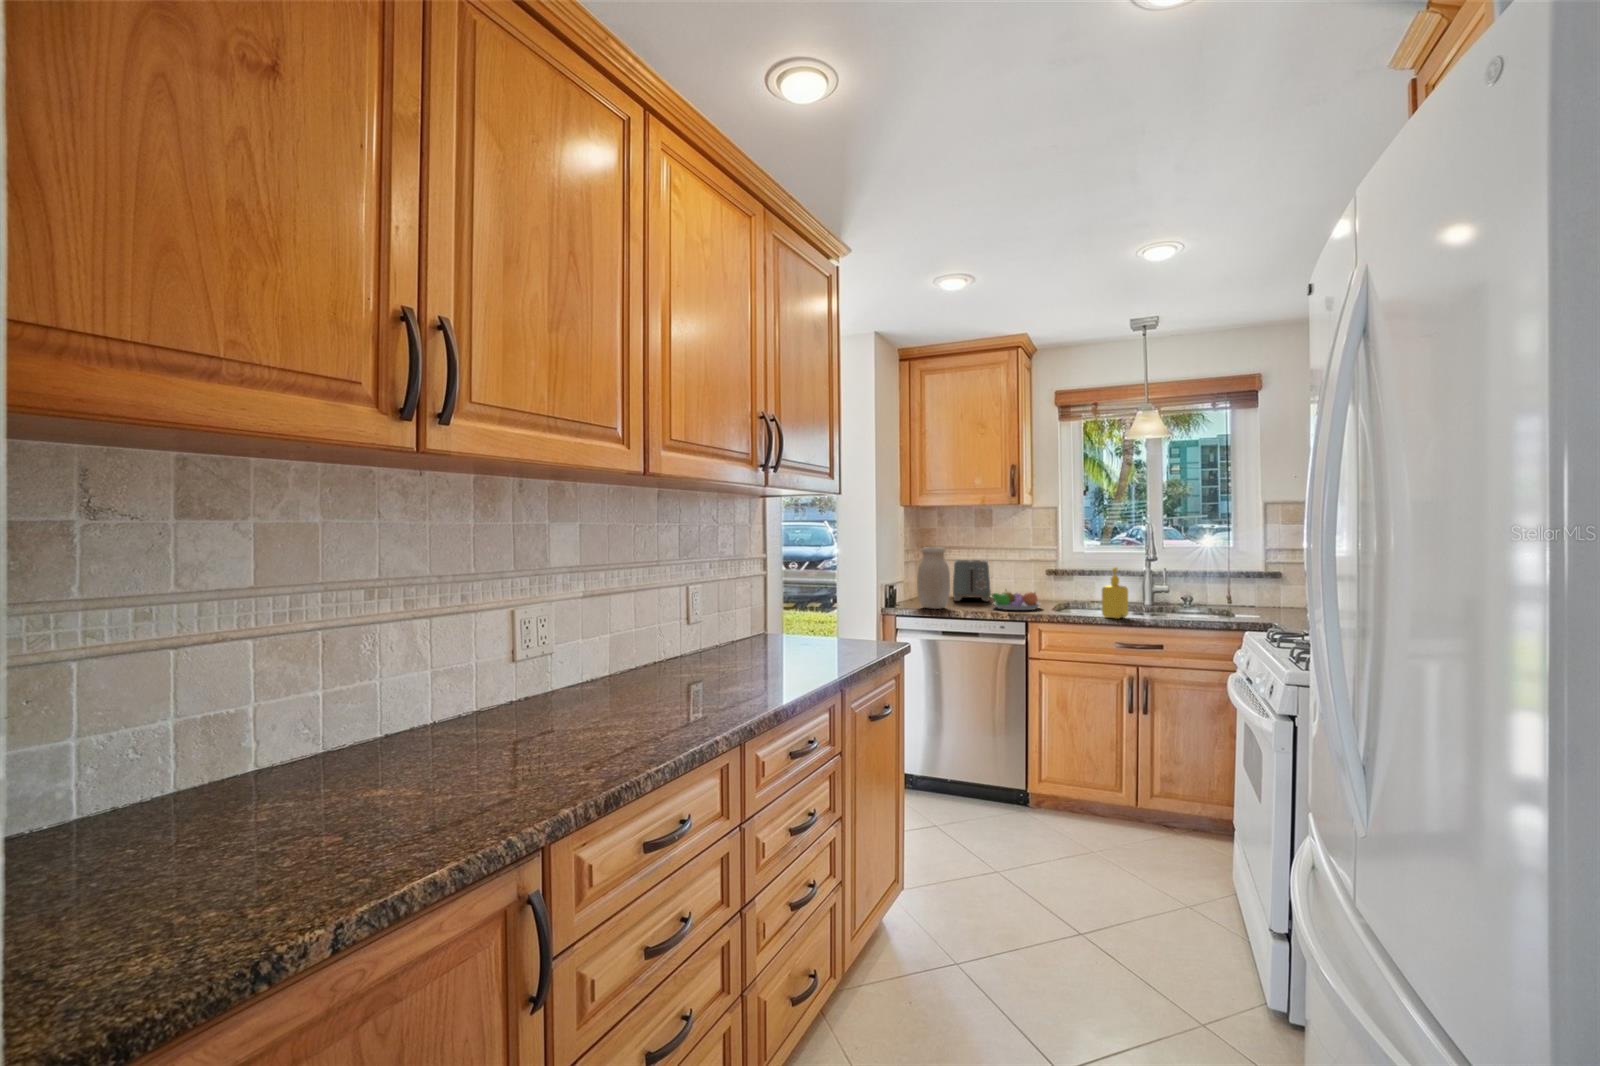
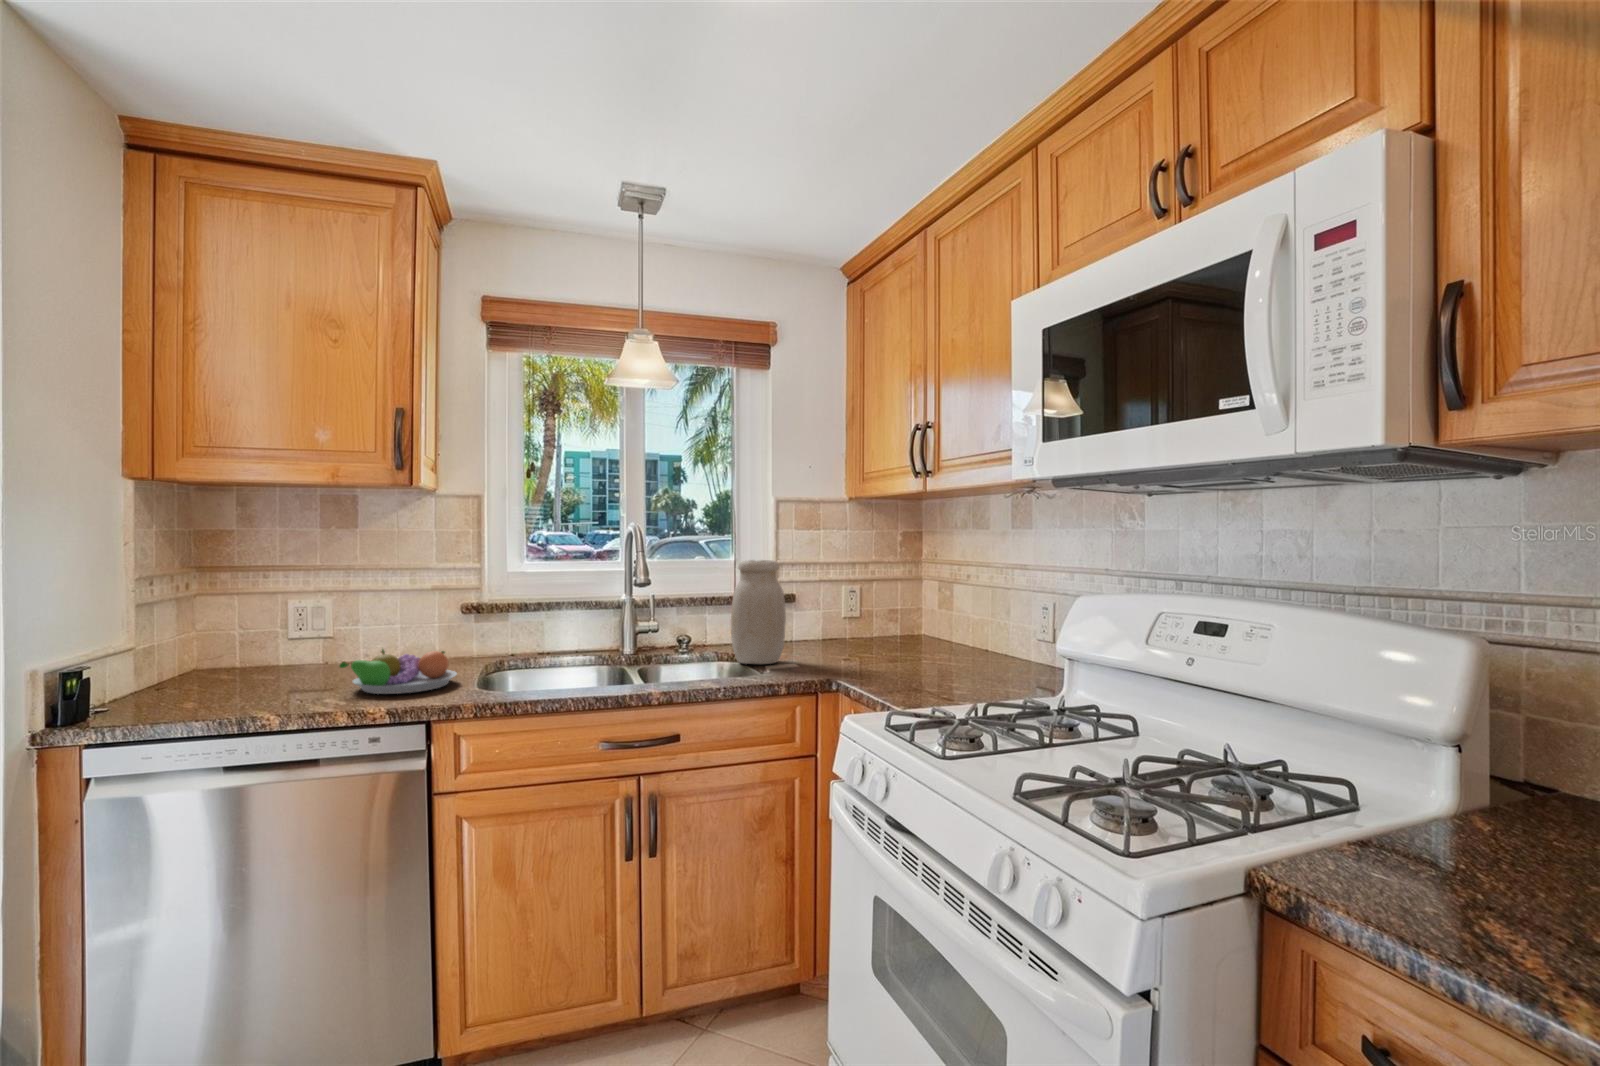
jar: present [917,547,950,609] -> present [731,560,786,664]
toaster: present [953,560,991,601] -> none [264,590,351,678]
soap dispenser: present [1102,567,1128,619] -> none [576,601,622,696]

